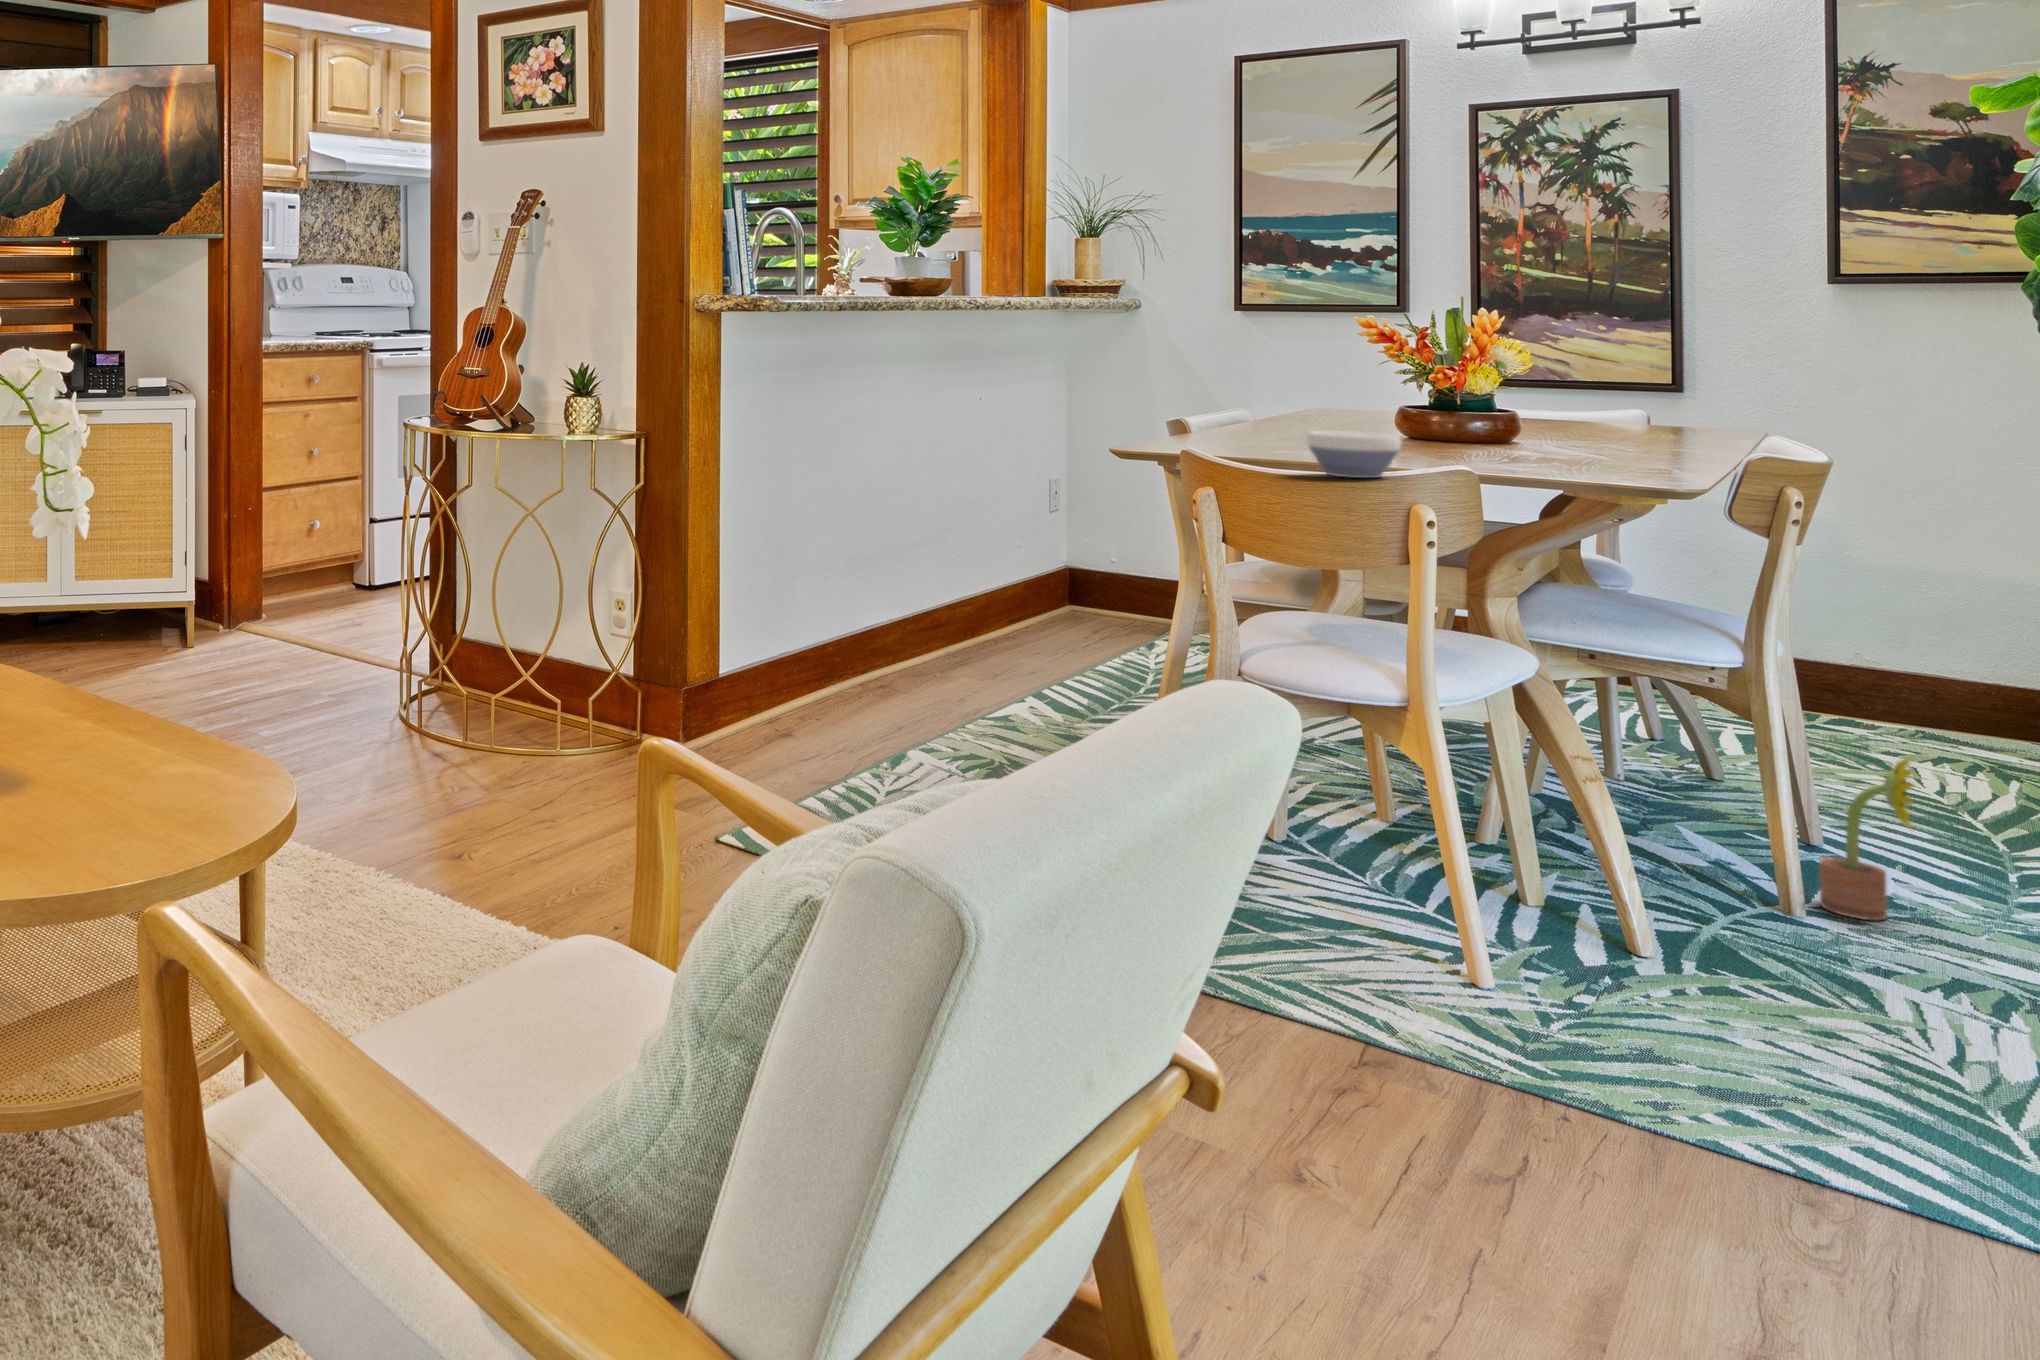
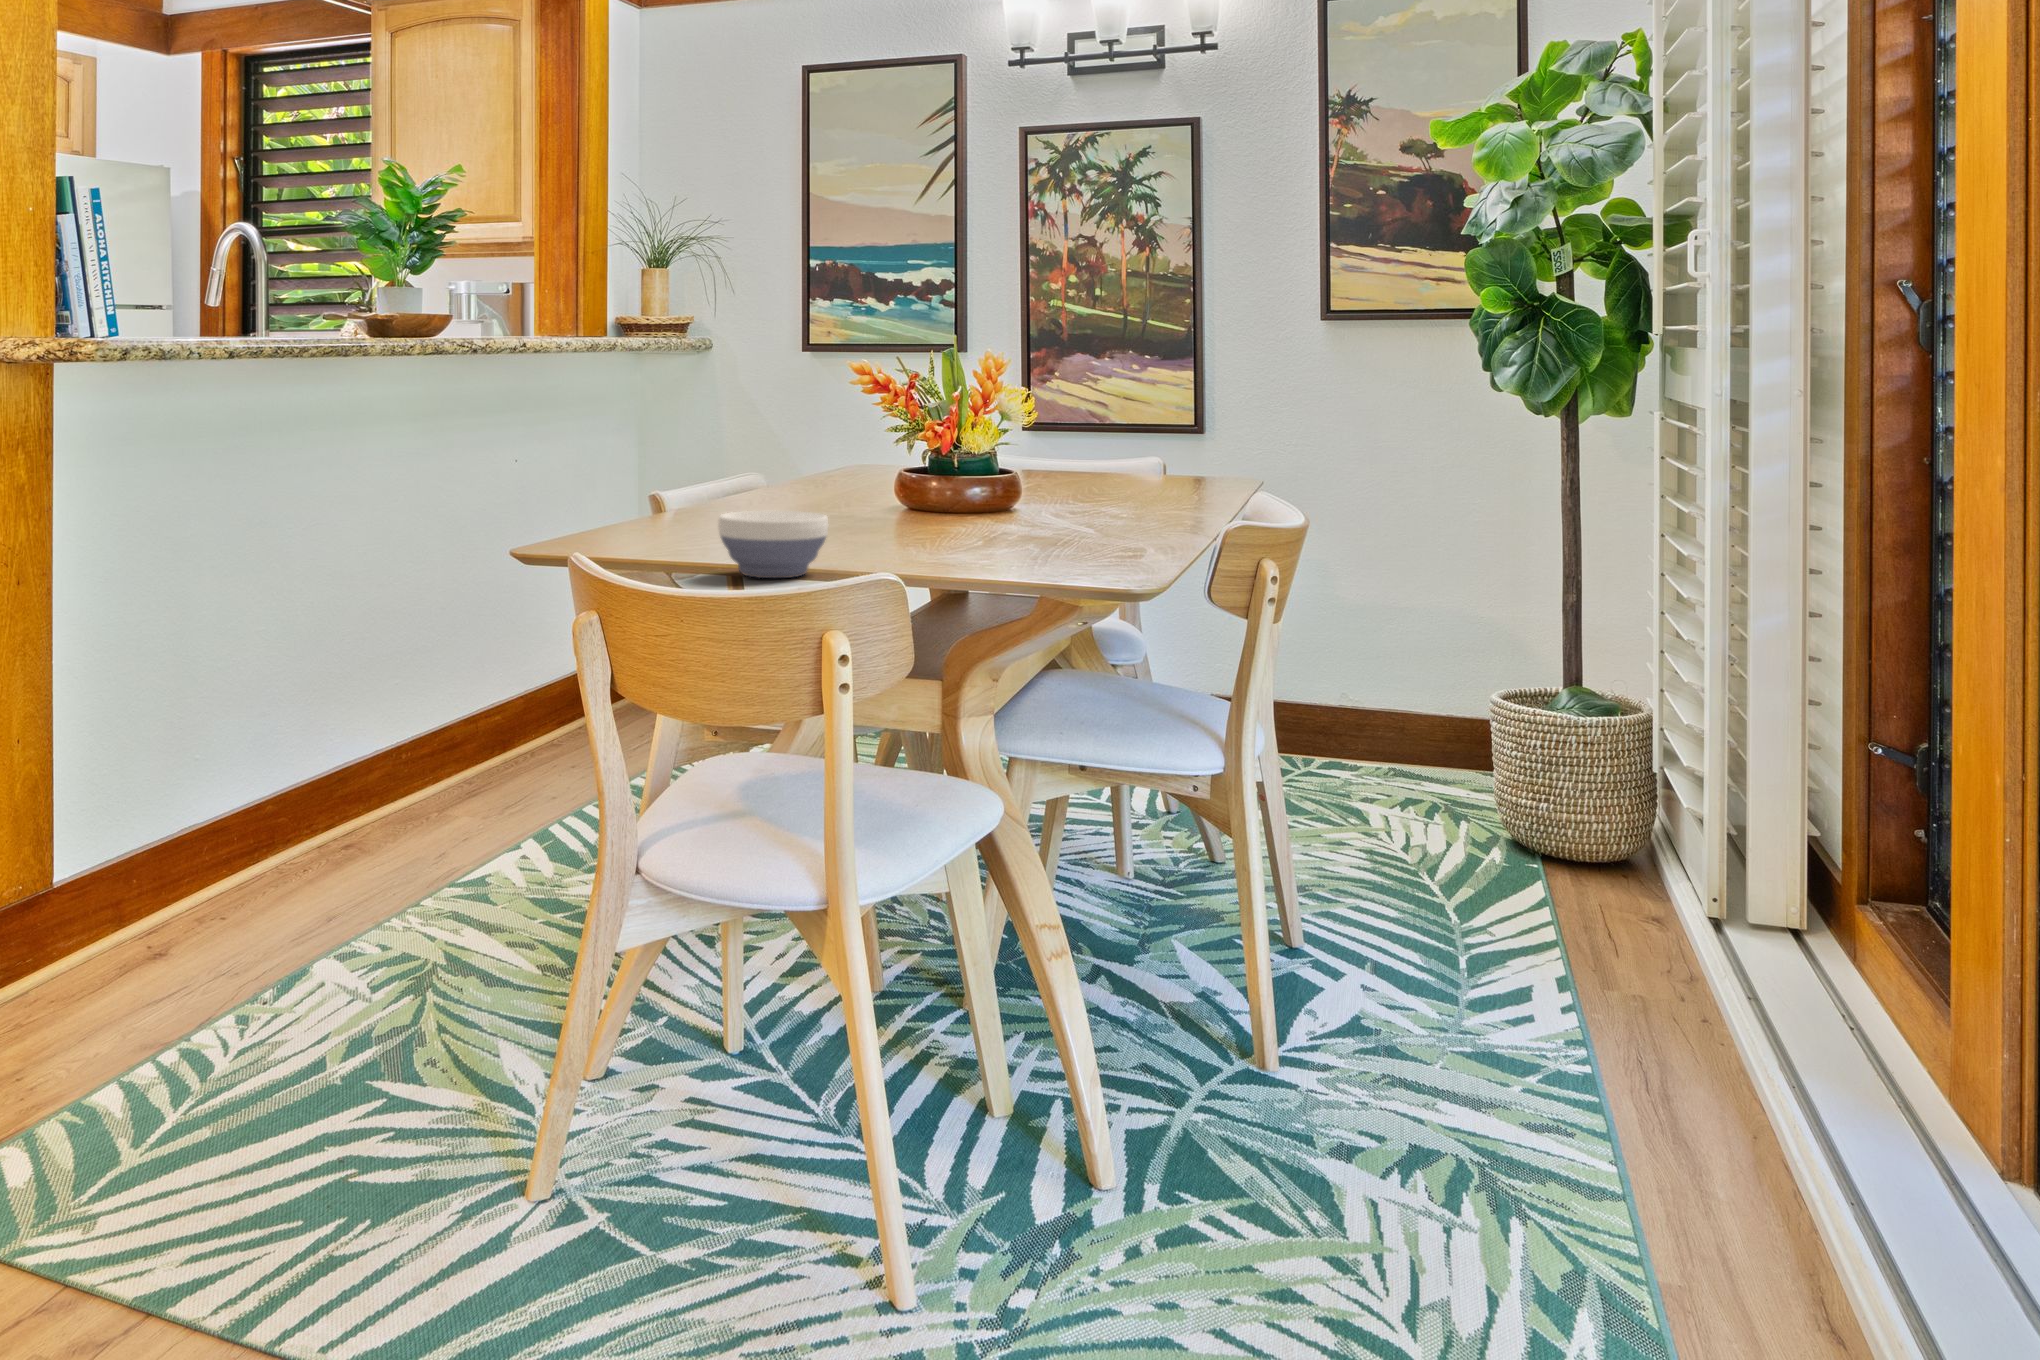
decorative plant: present [1819,759,1913,920] -> none [1300,870,1389,1082]

